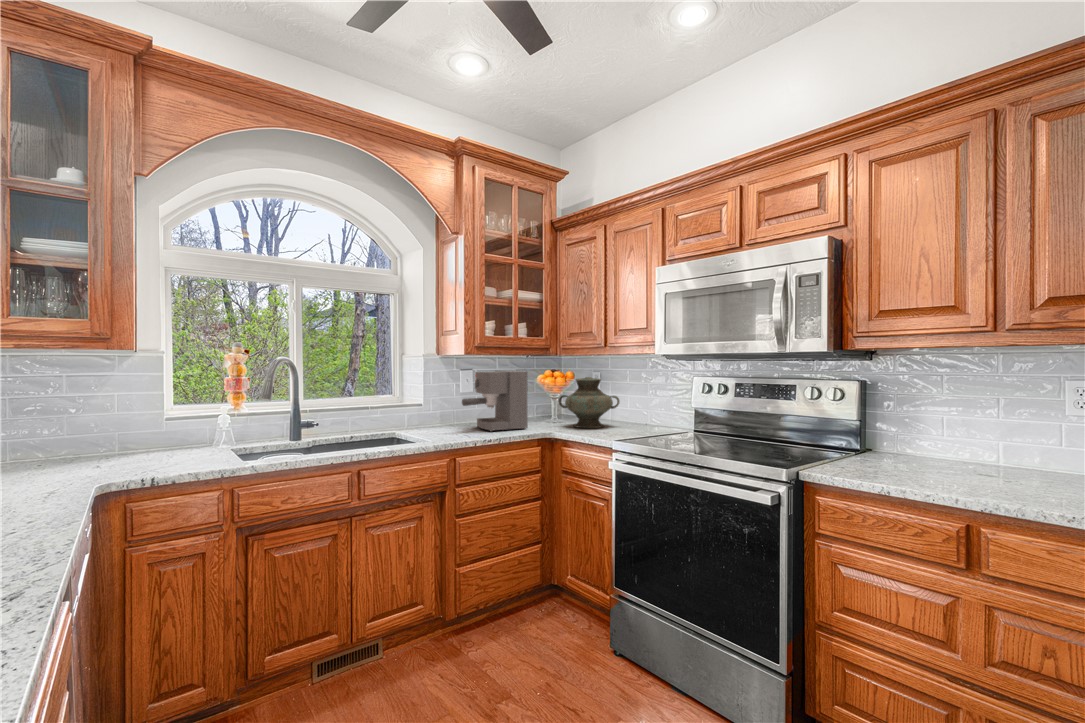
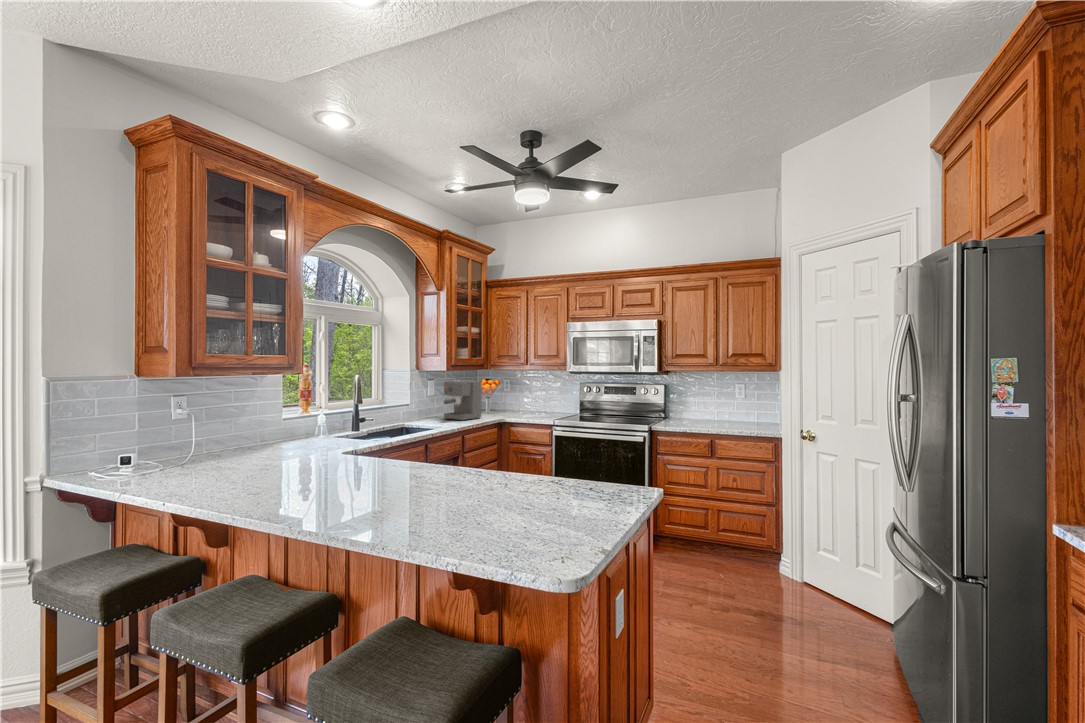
vase: present [559,377,619,428] -> none [497,384,534,416]

